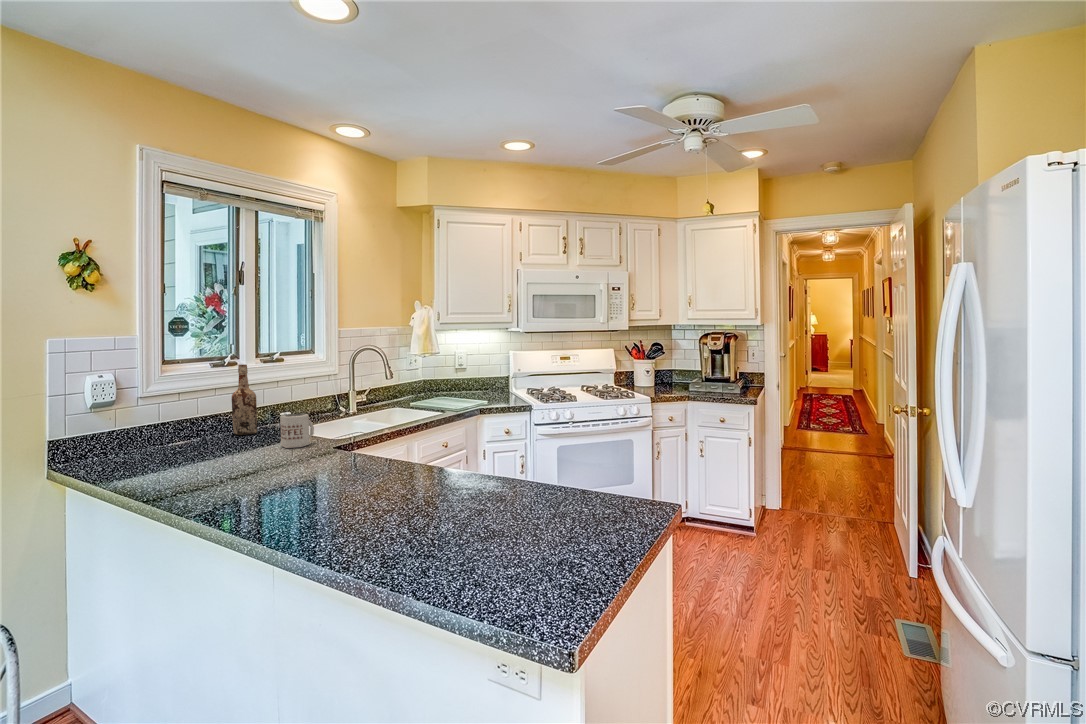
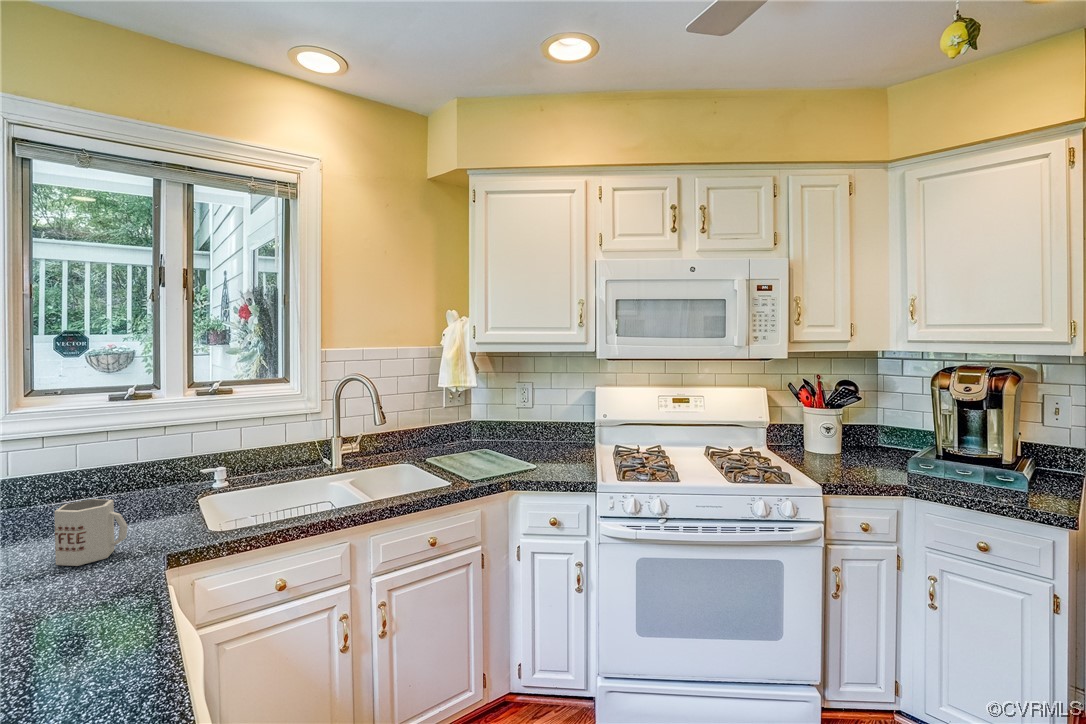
wine bottle: present [232,365,257,435] -> none [91,404,133,511]

